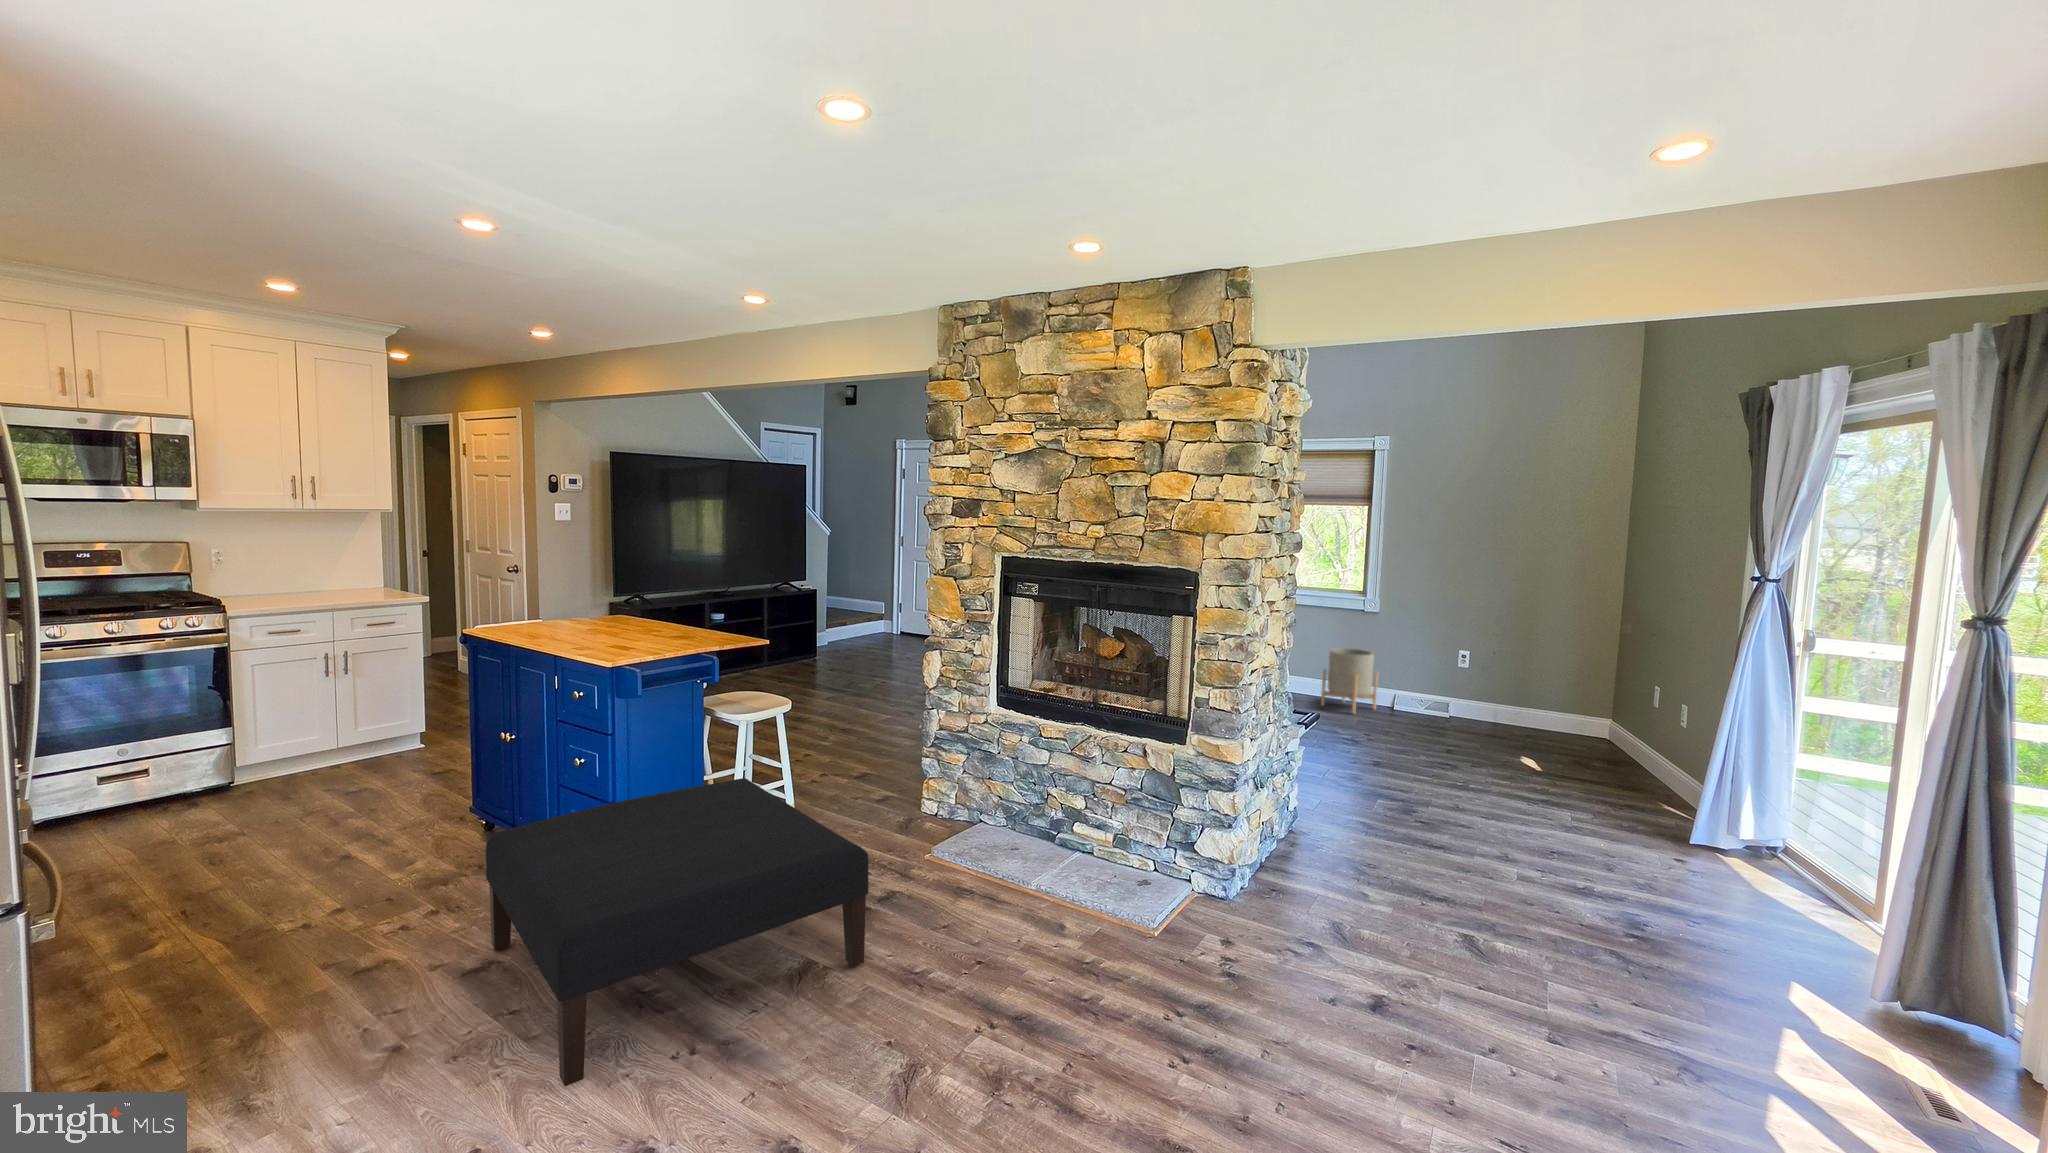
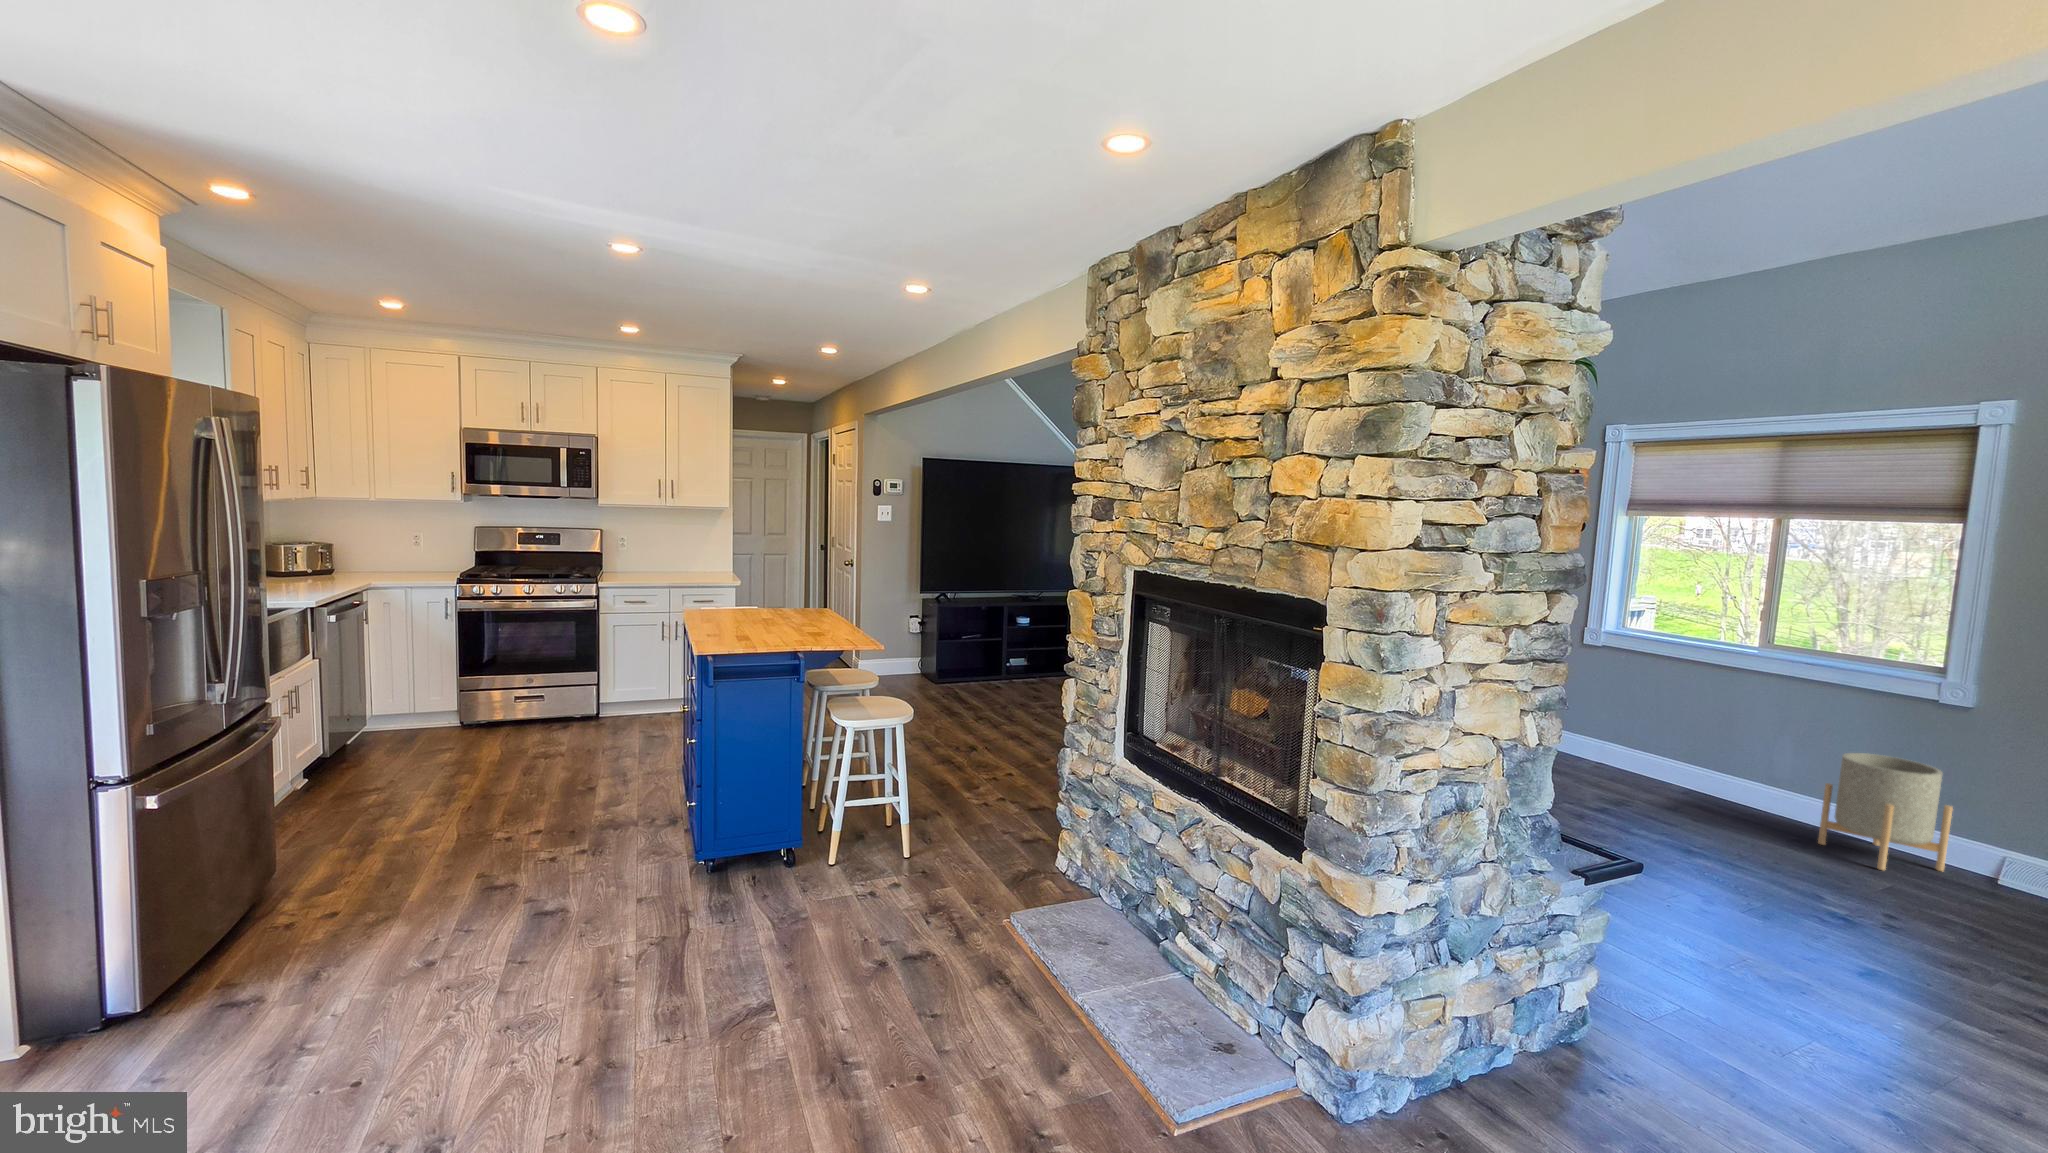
ottoman: present [486,778,868,1086] -> none [456,789,830,1057]

